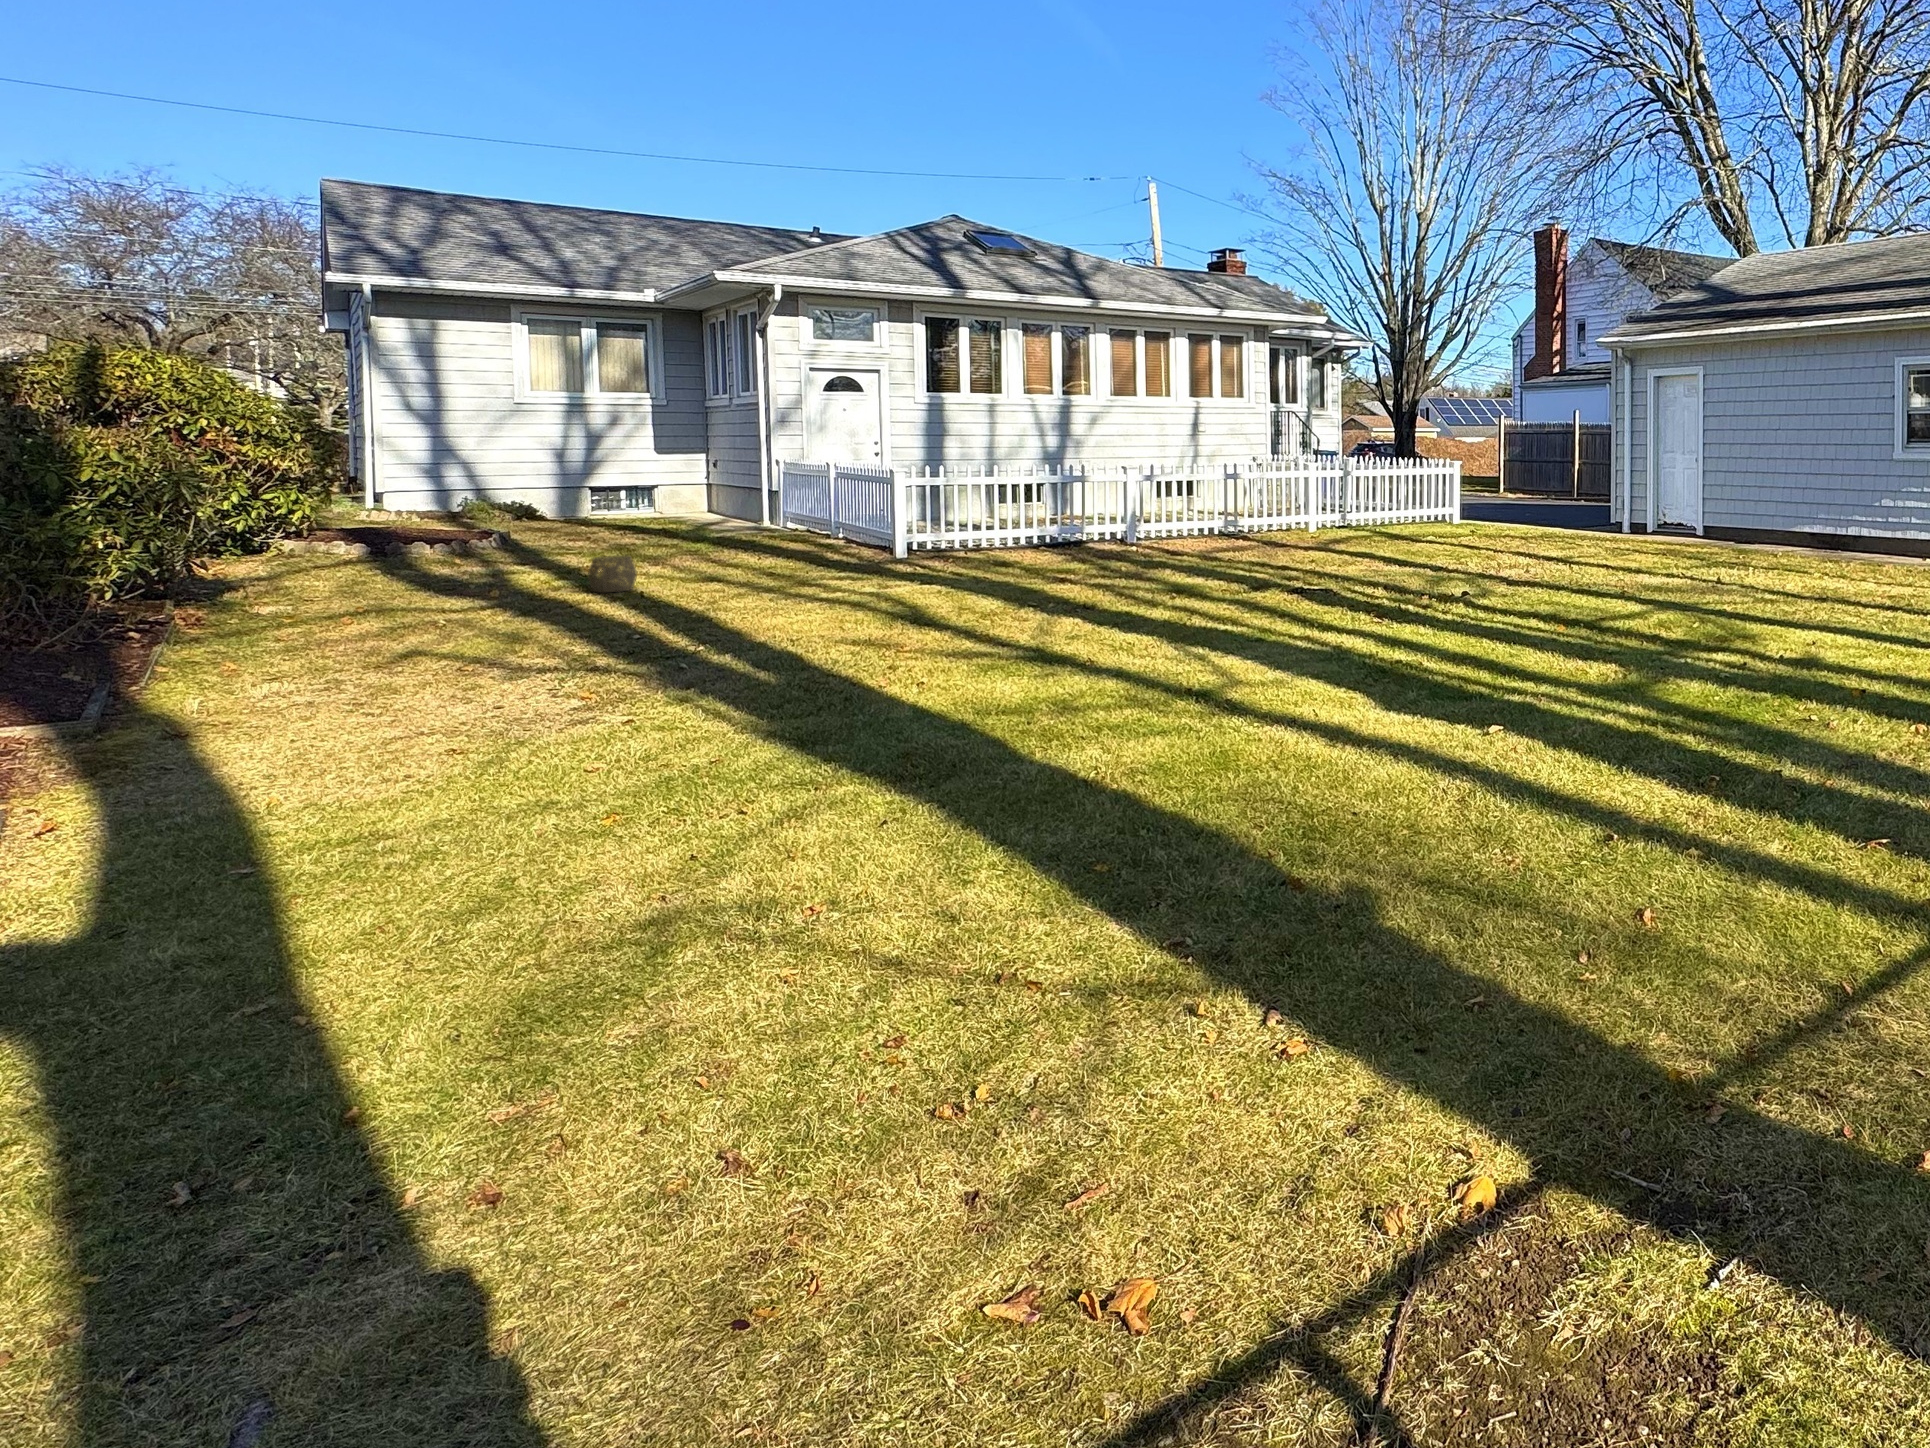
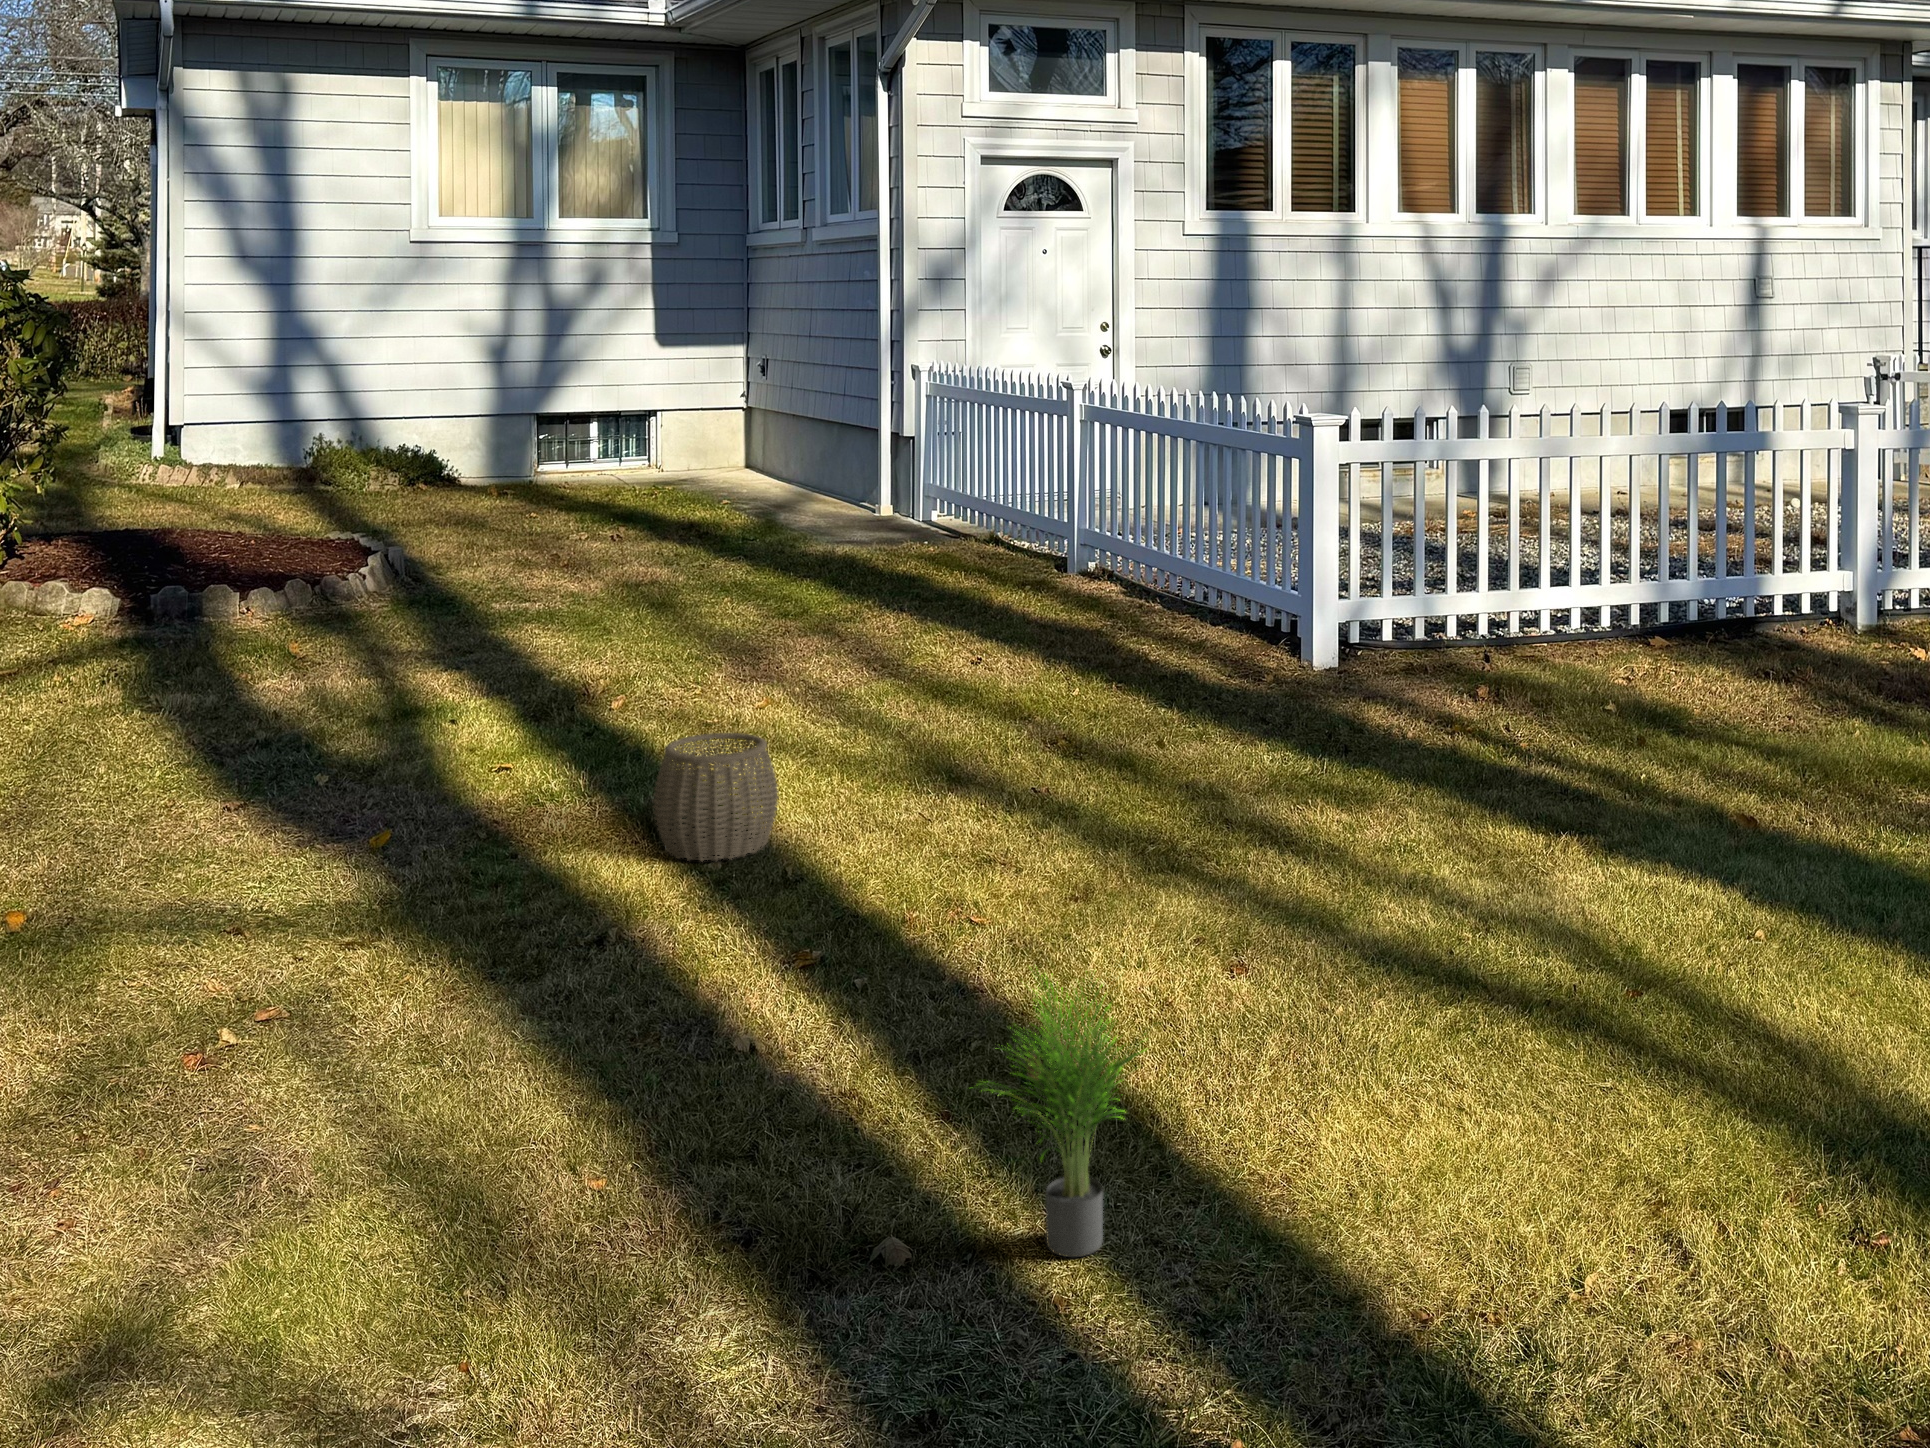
potted plant: none [638,561,697,631] -> present [988,957,1146,1257]

